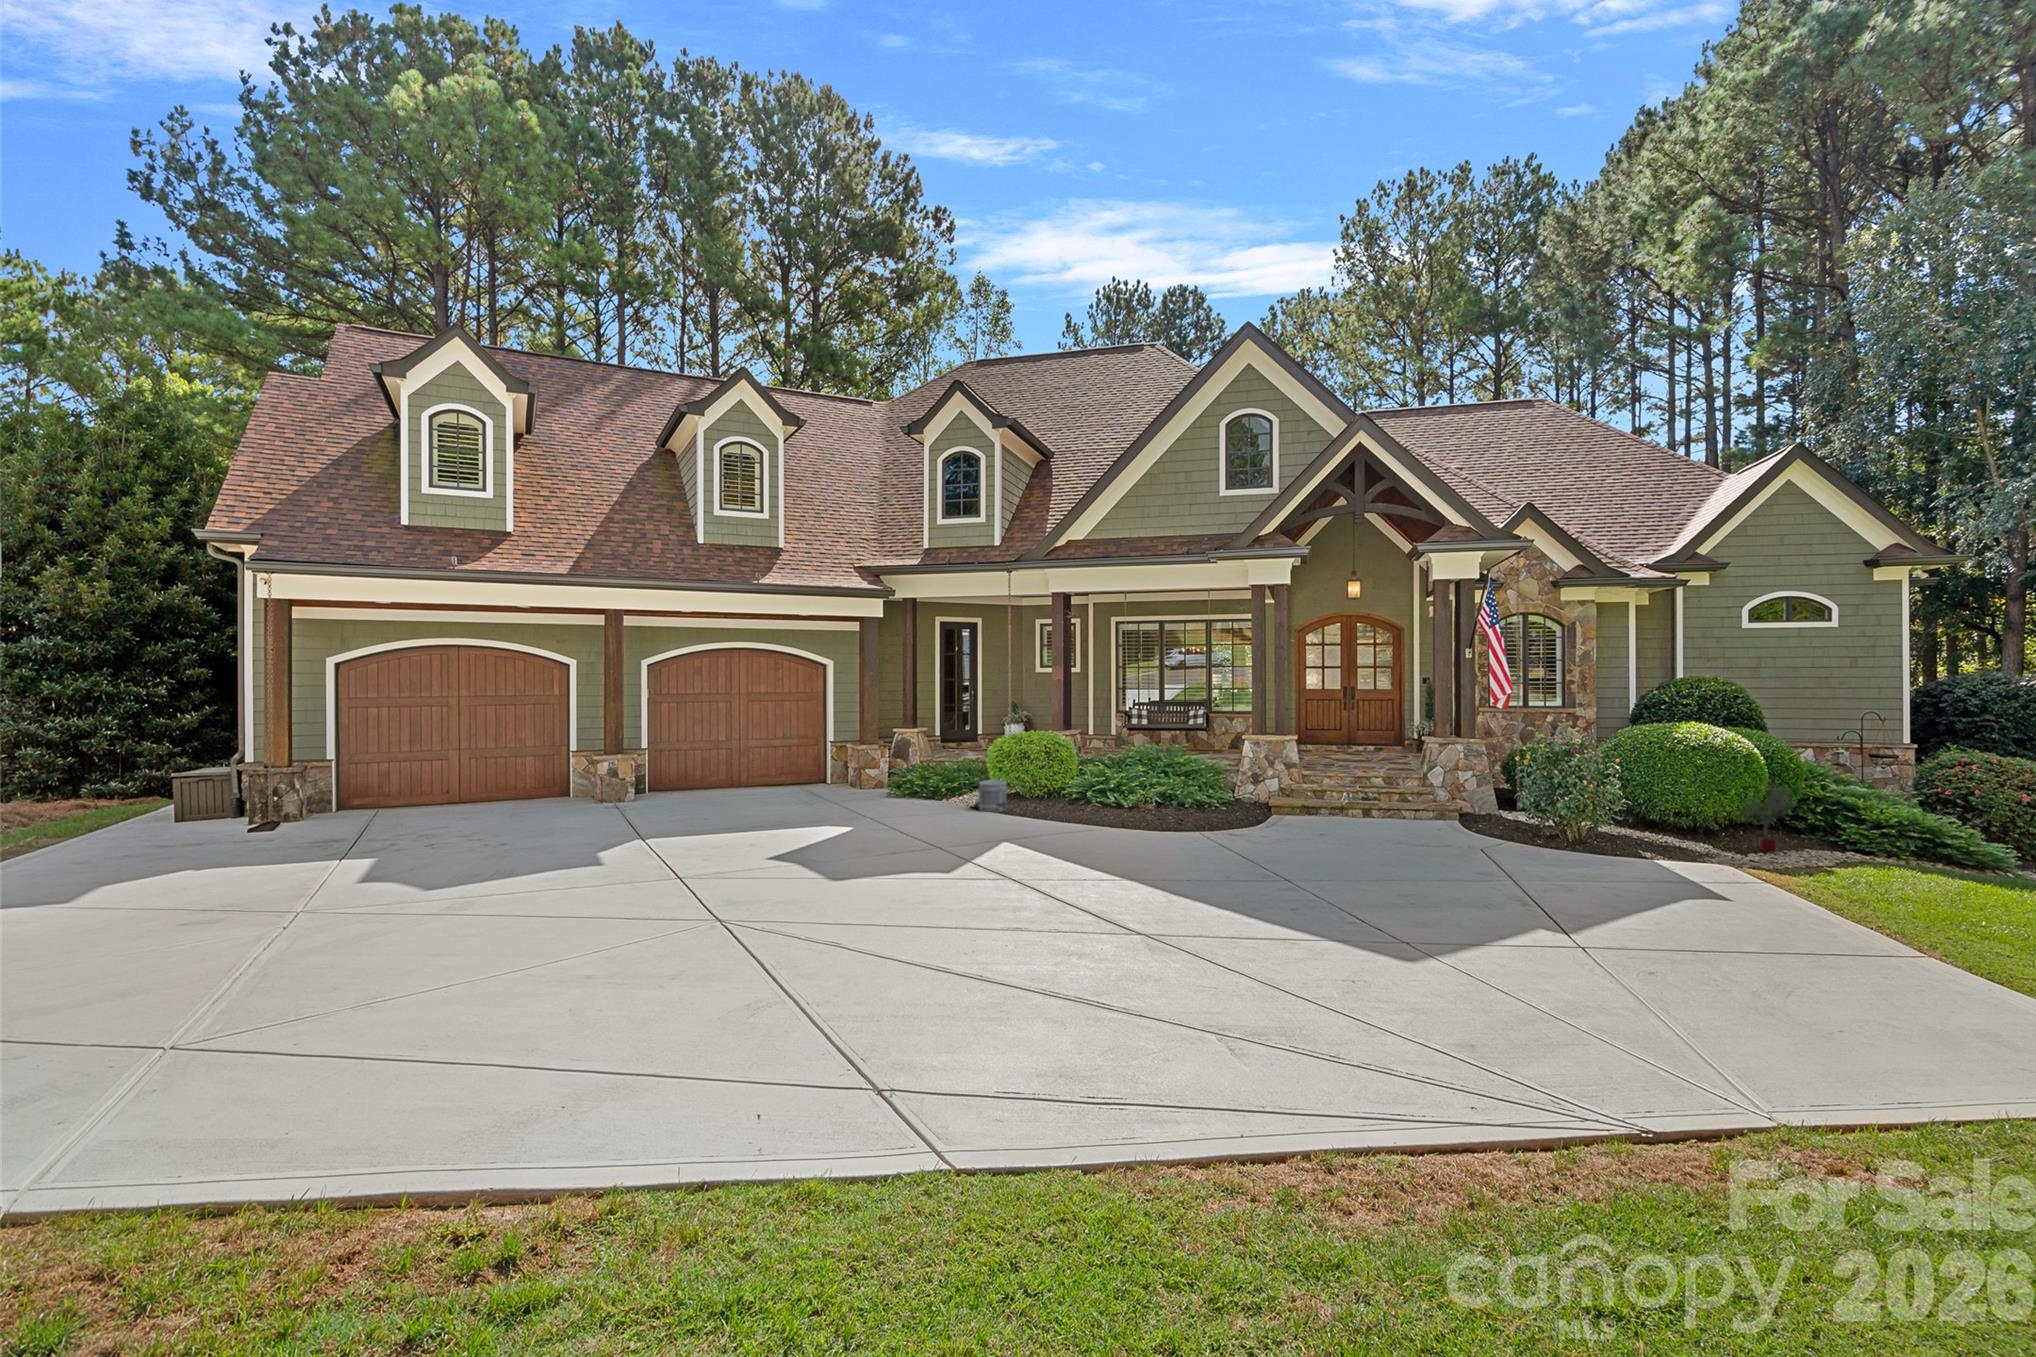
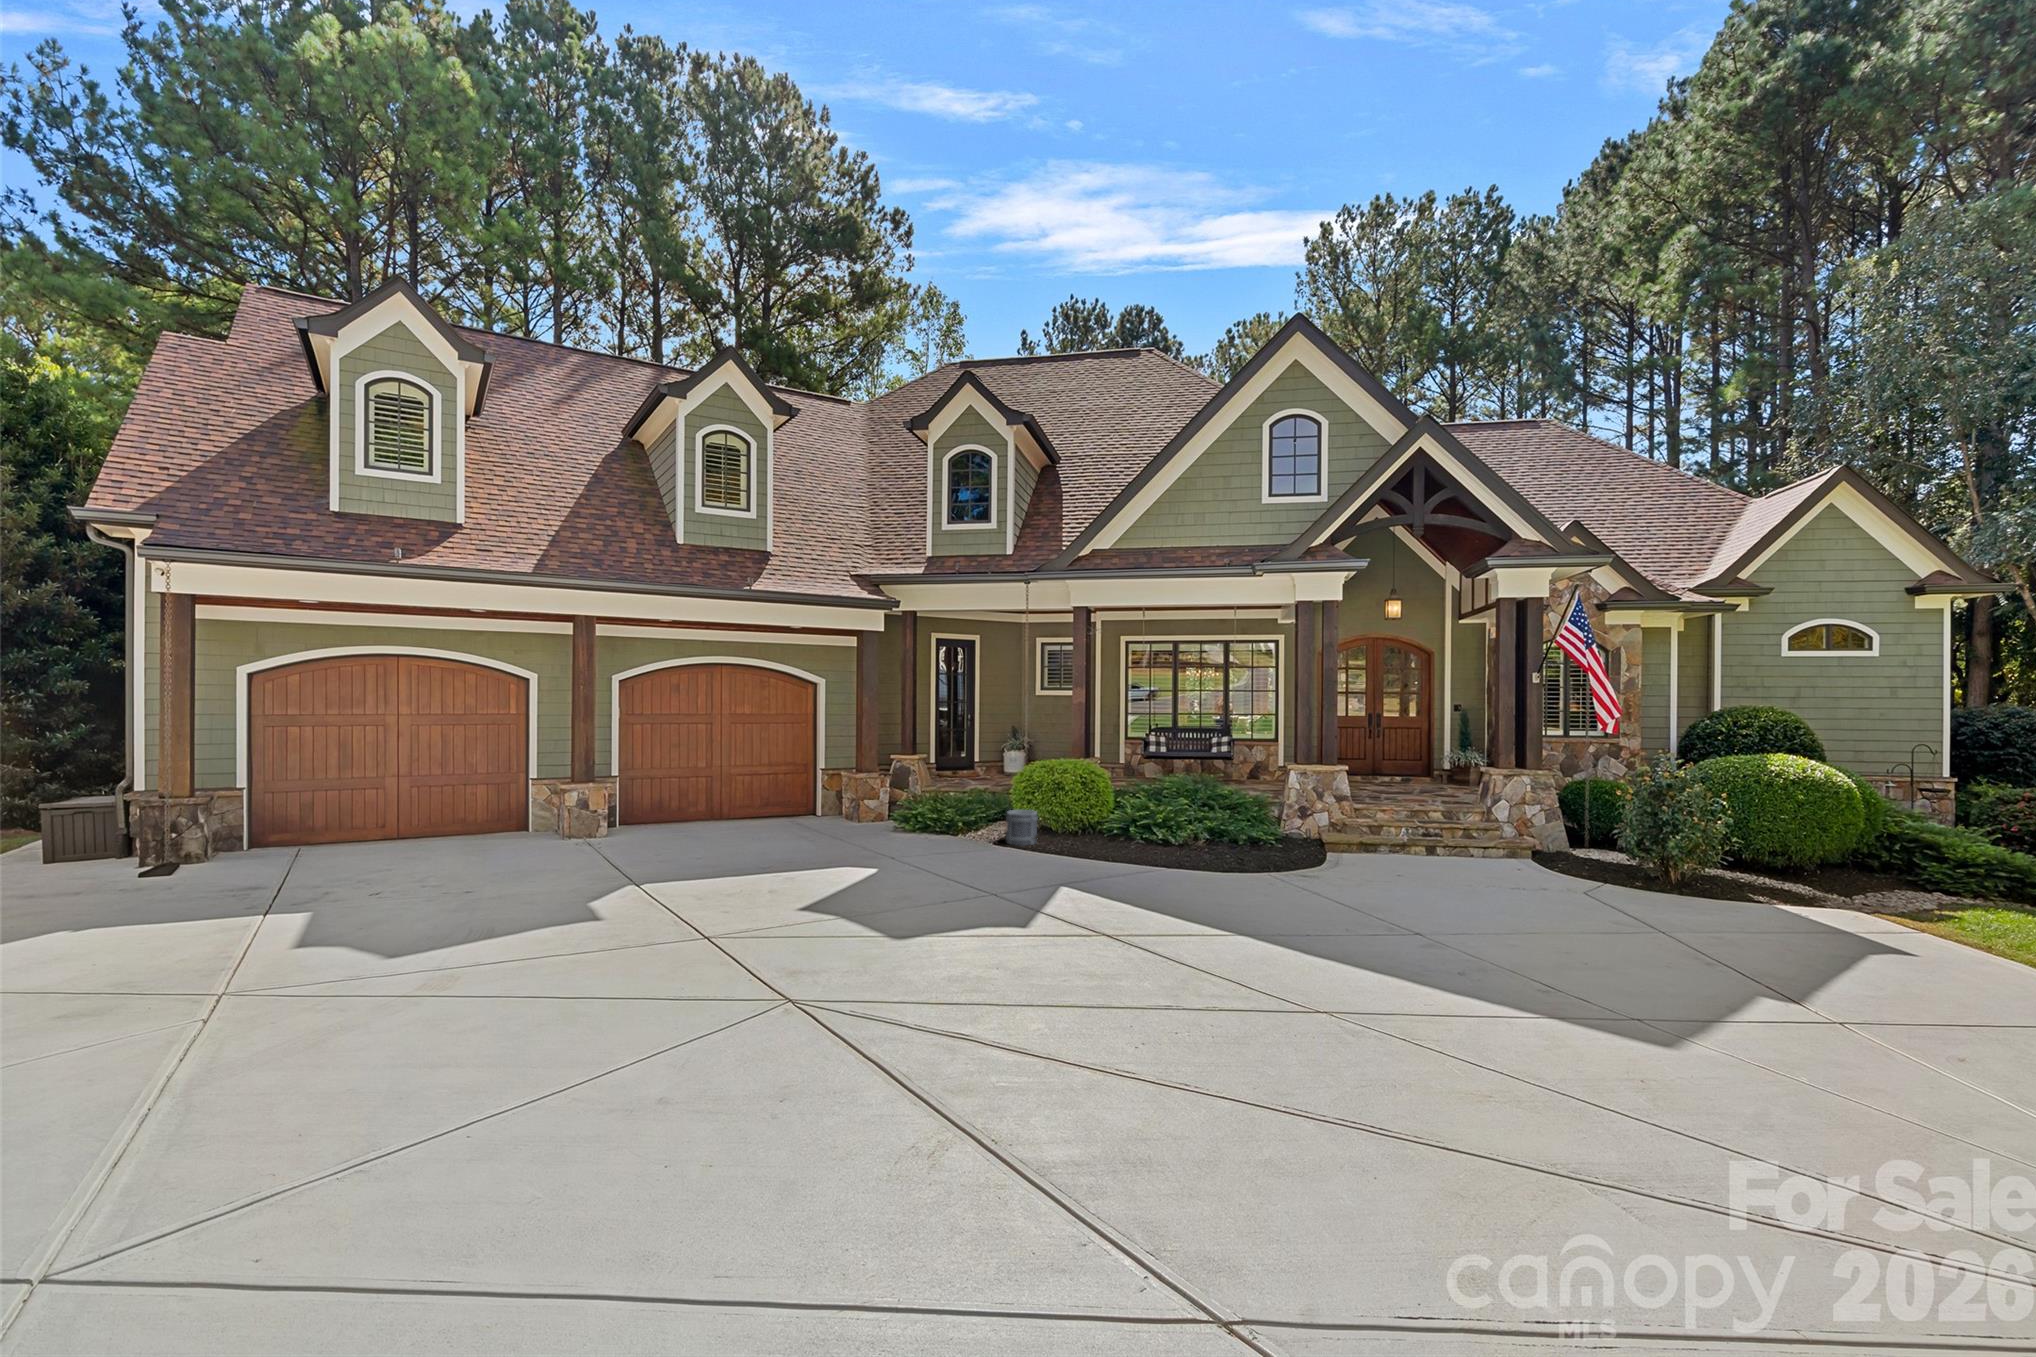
potted tree: present [1742,781,1795,852] -> none [1830,806,1887,883]

